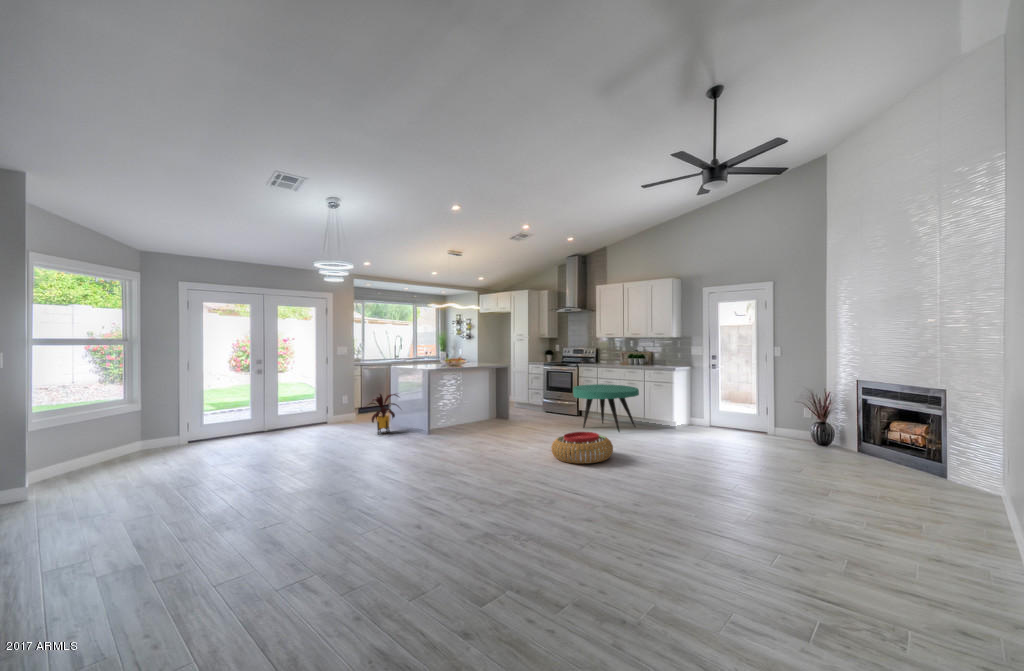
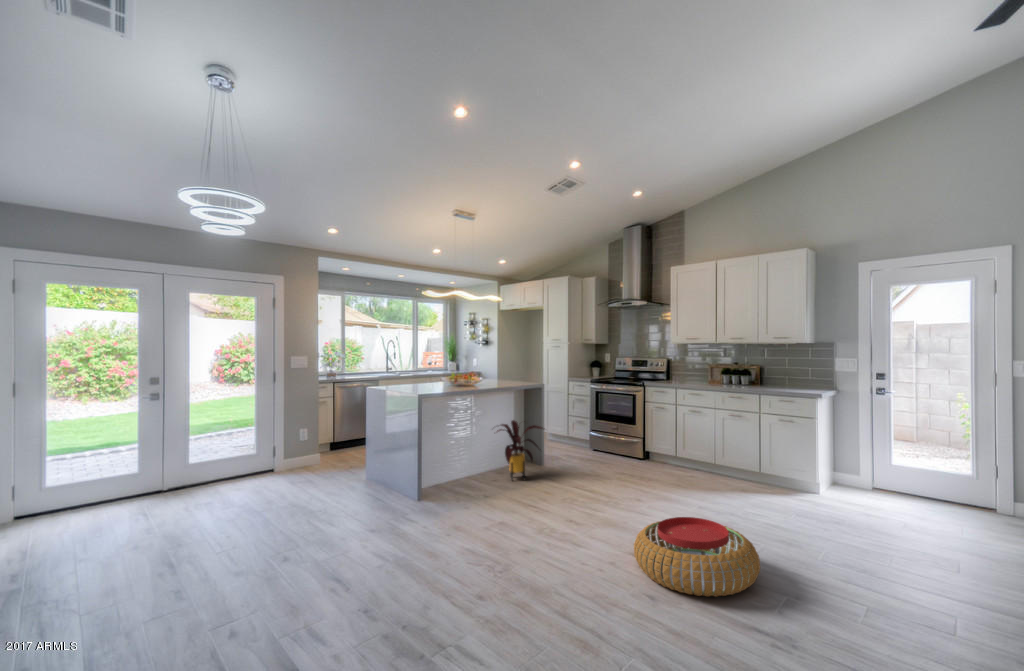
coffee table: present [573,384,639,432] -> none [646,415,757,500]
house plant: present [370,394,398,434] -> present [497,420,542,480]

